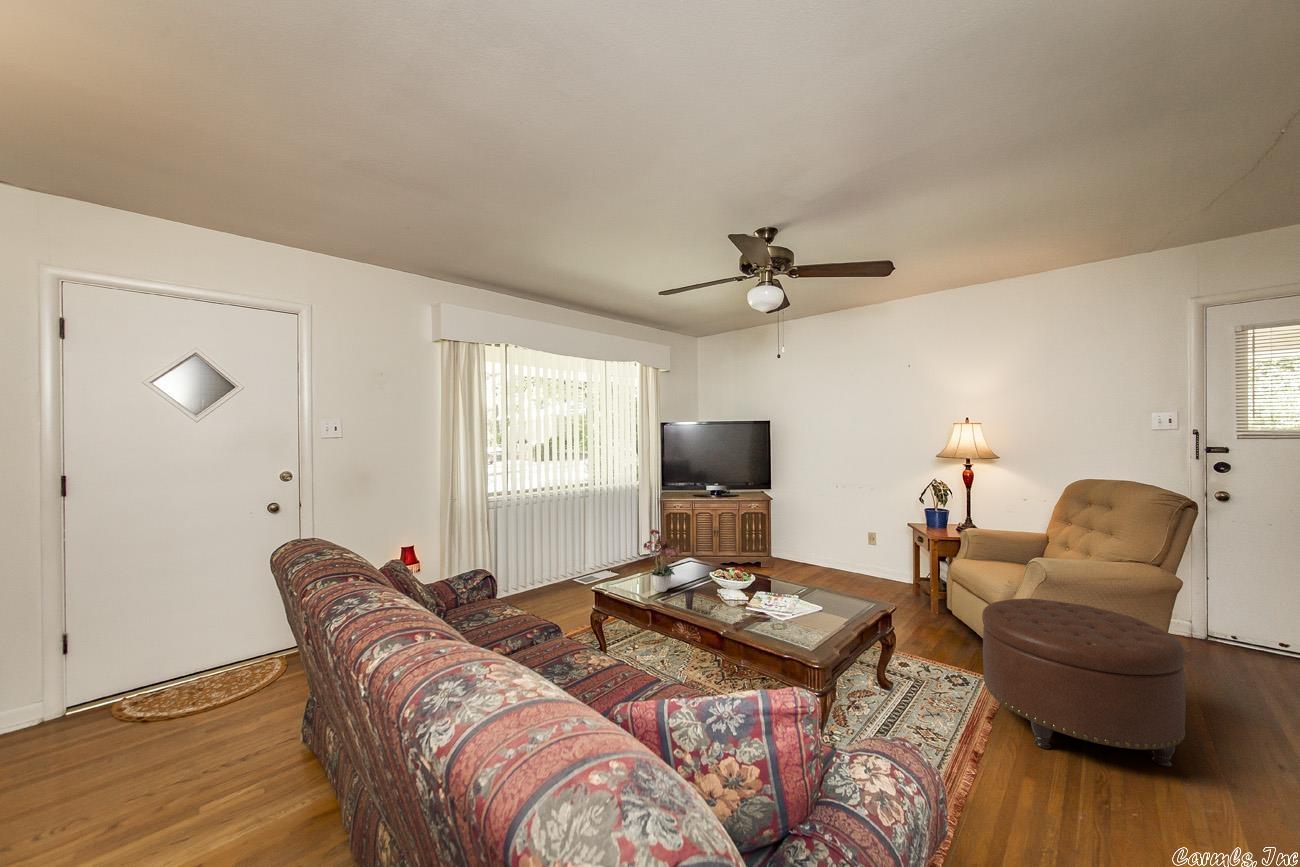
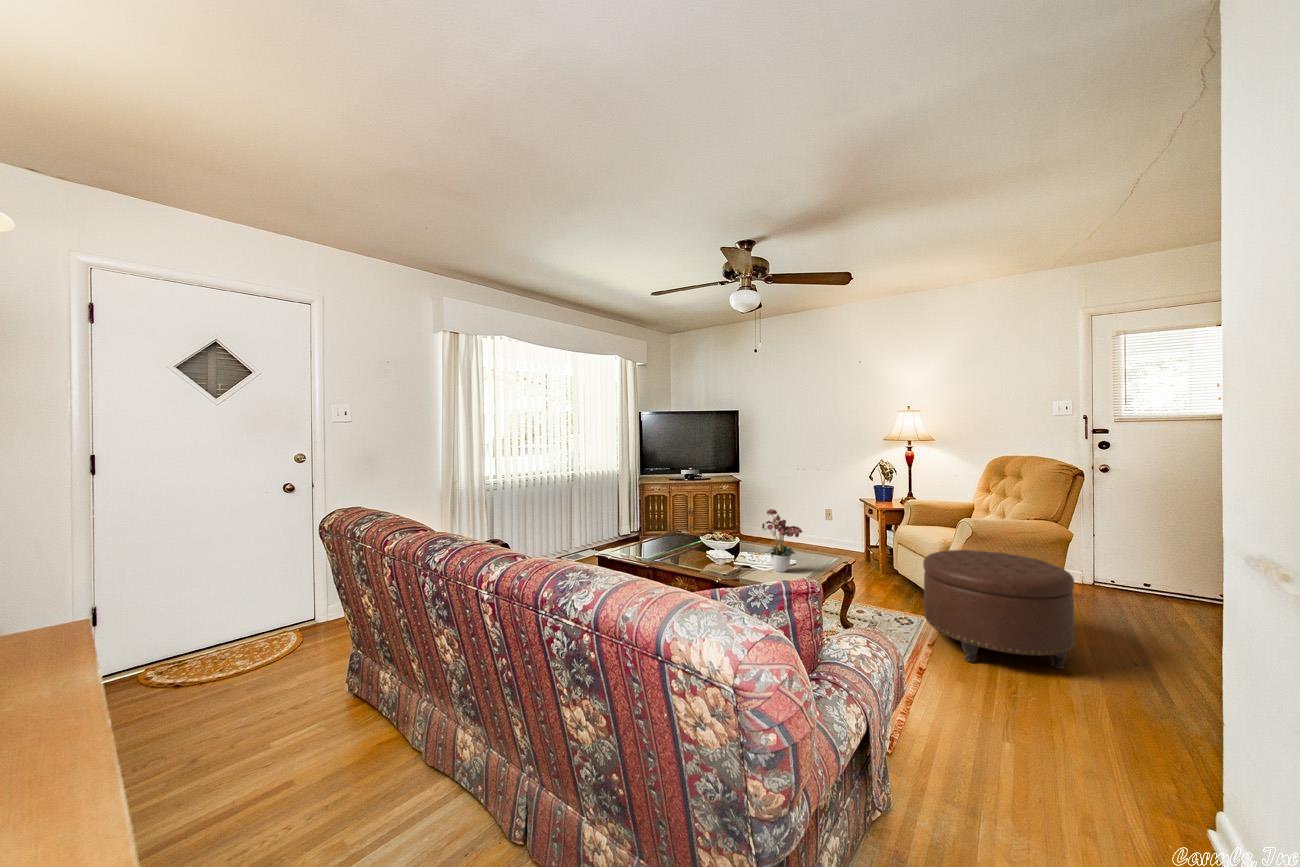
flower arrangement: present [644,529,682,592] -> present [762,509,803,572]

